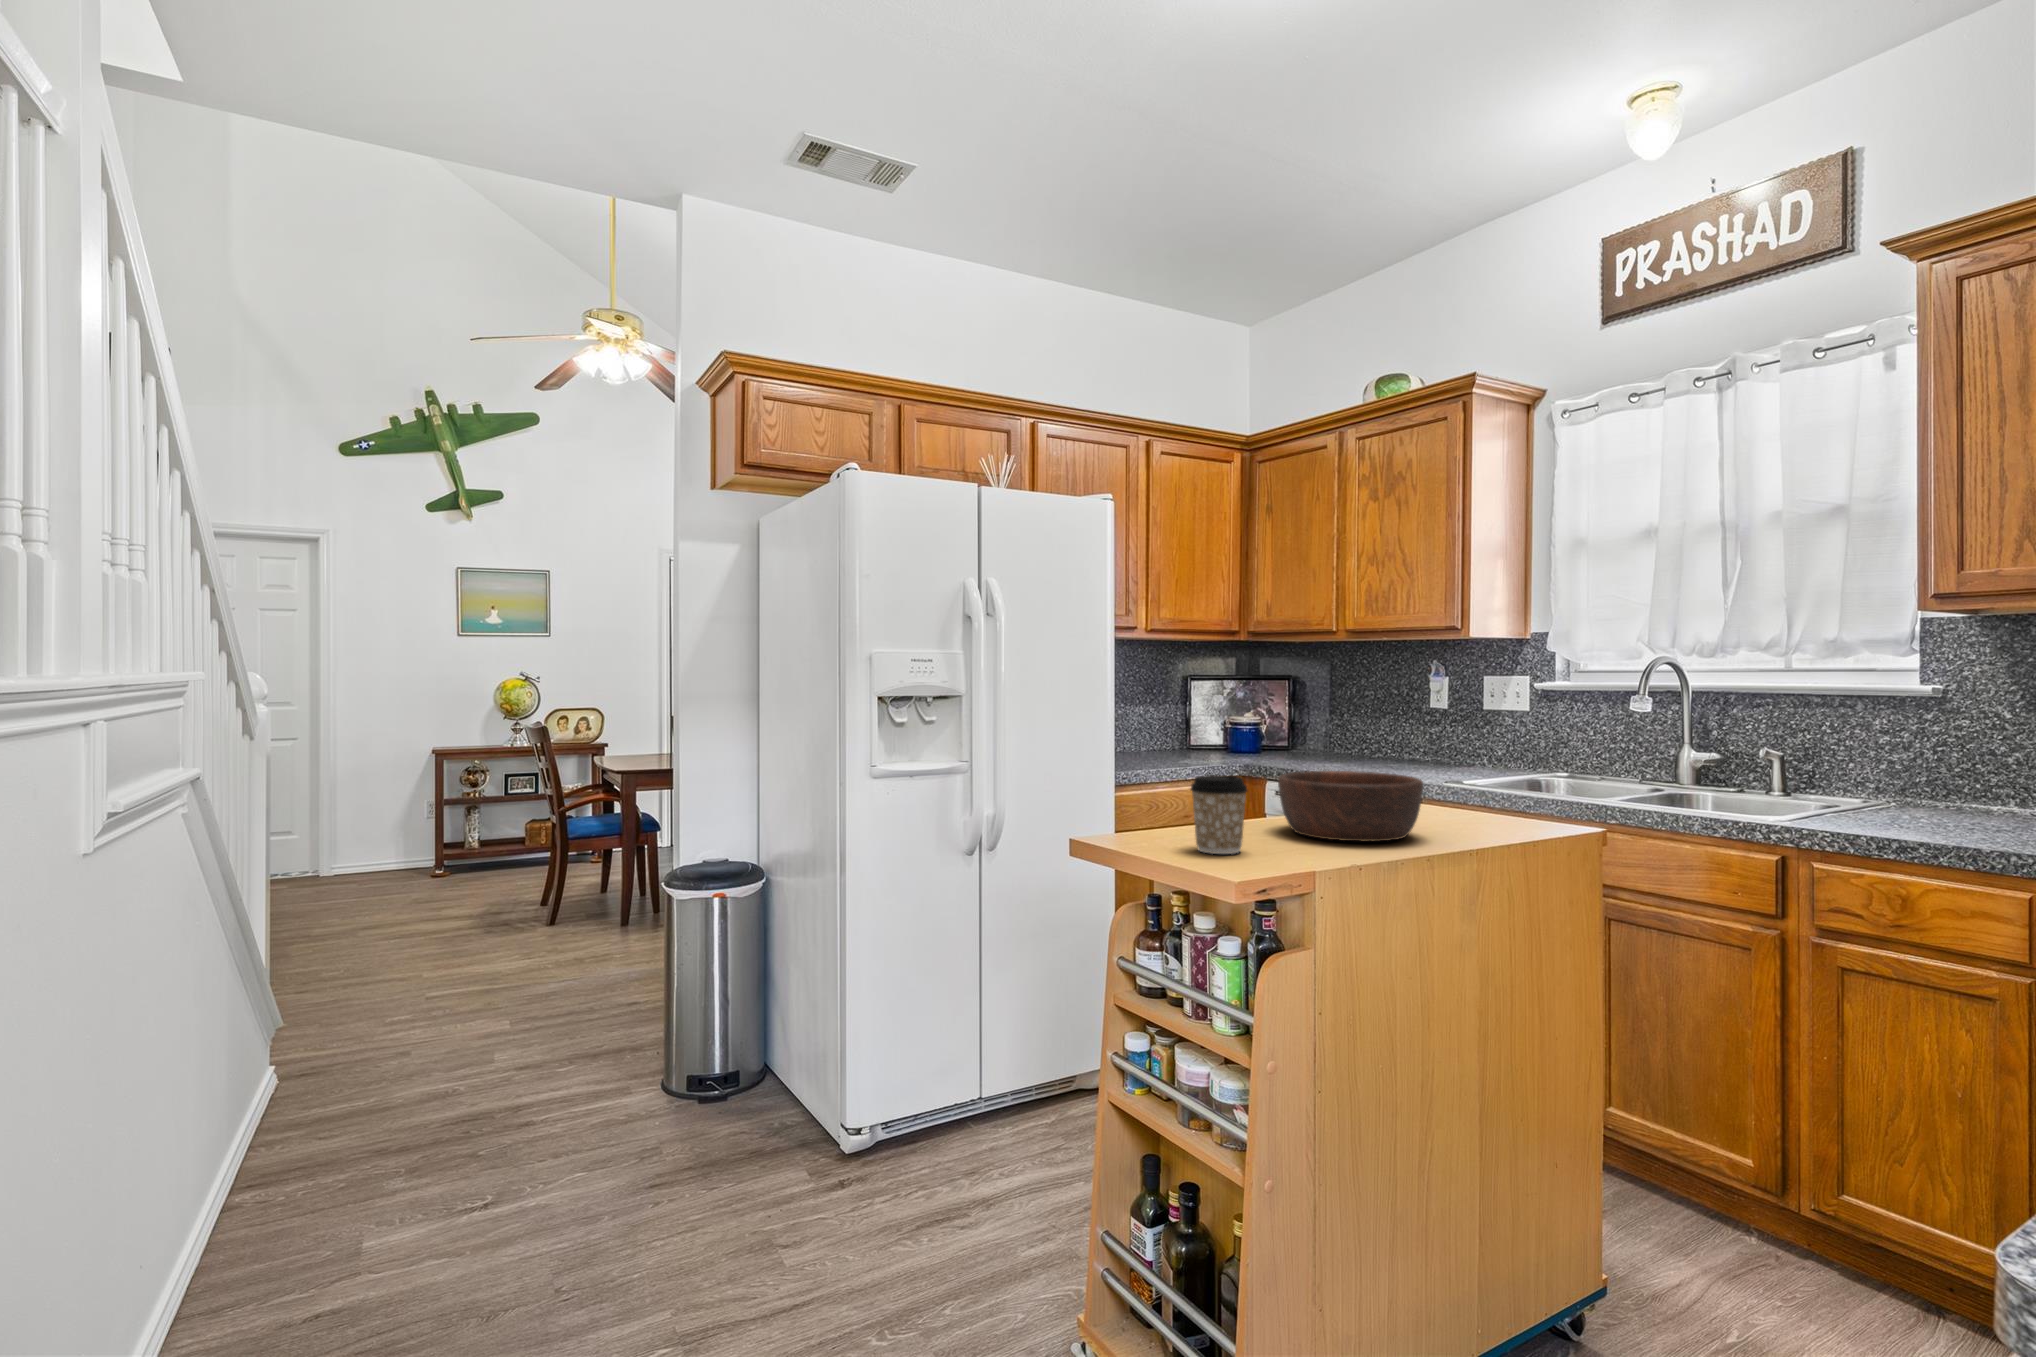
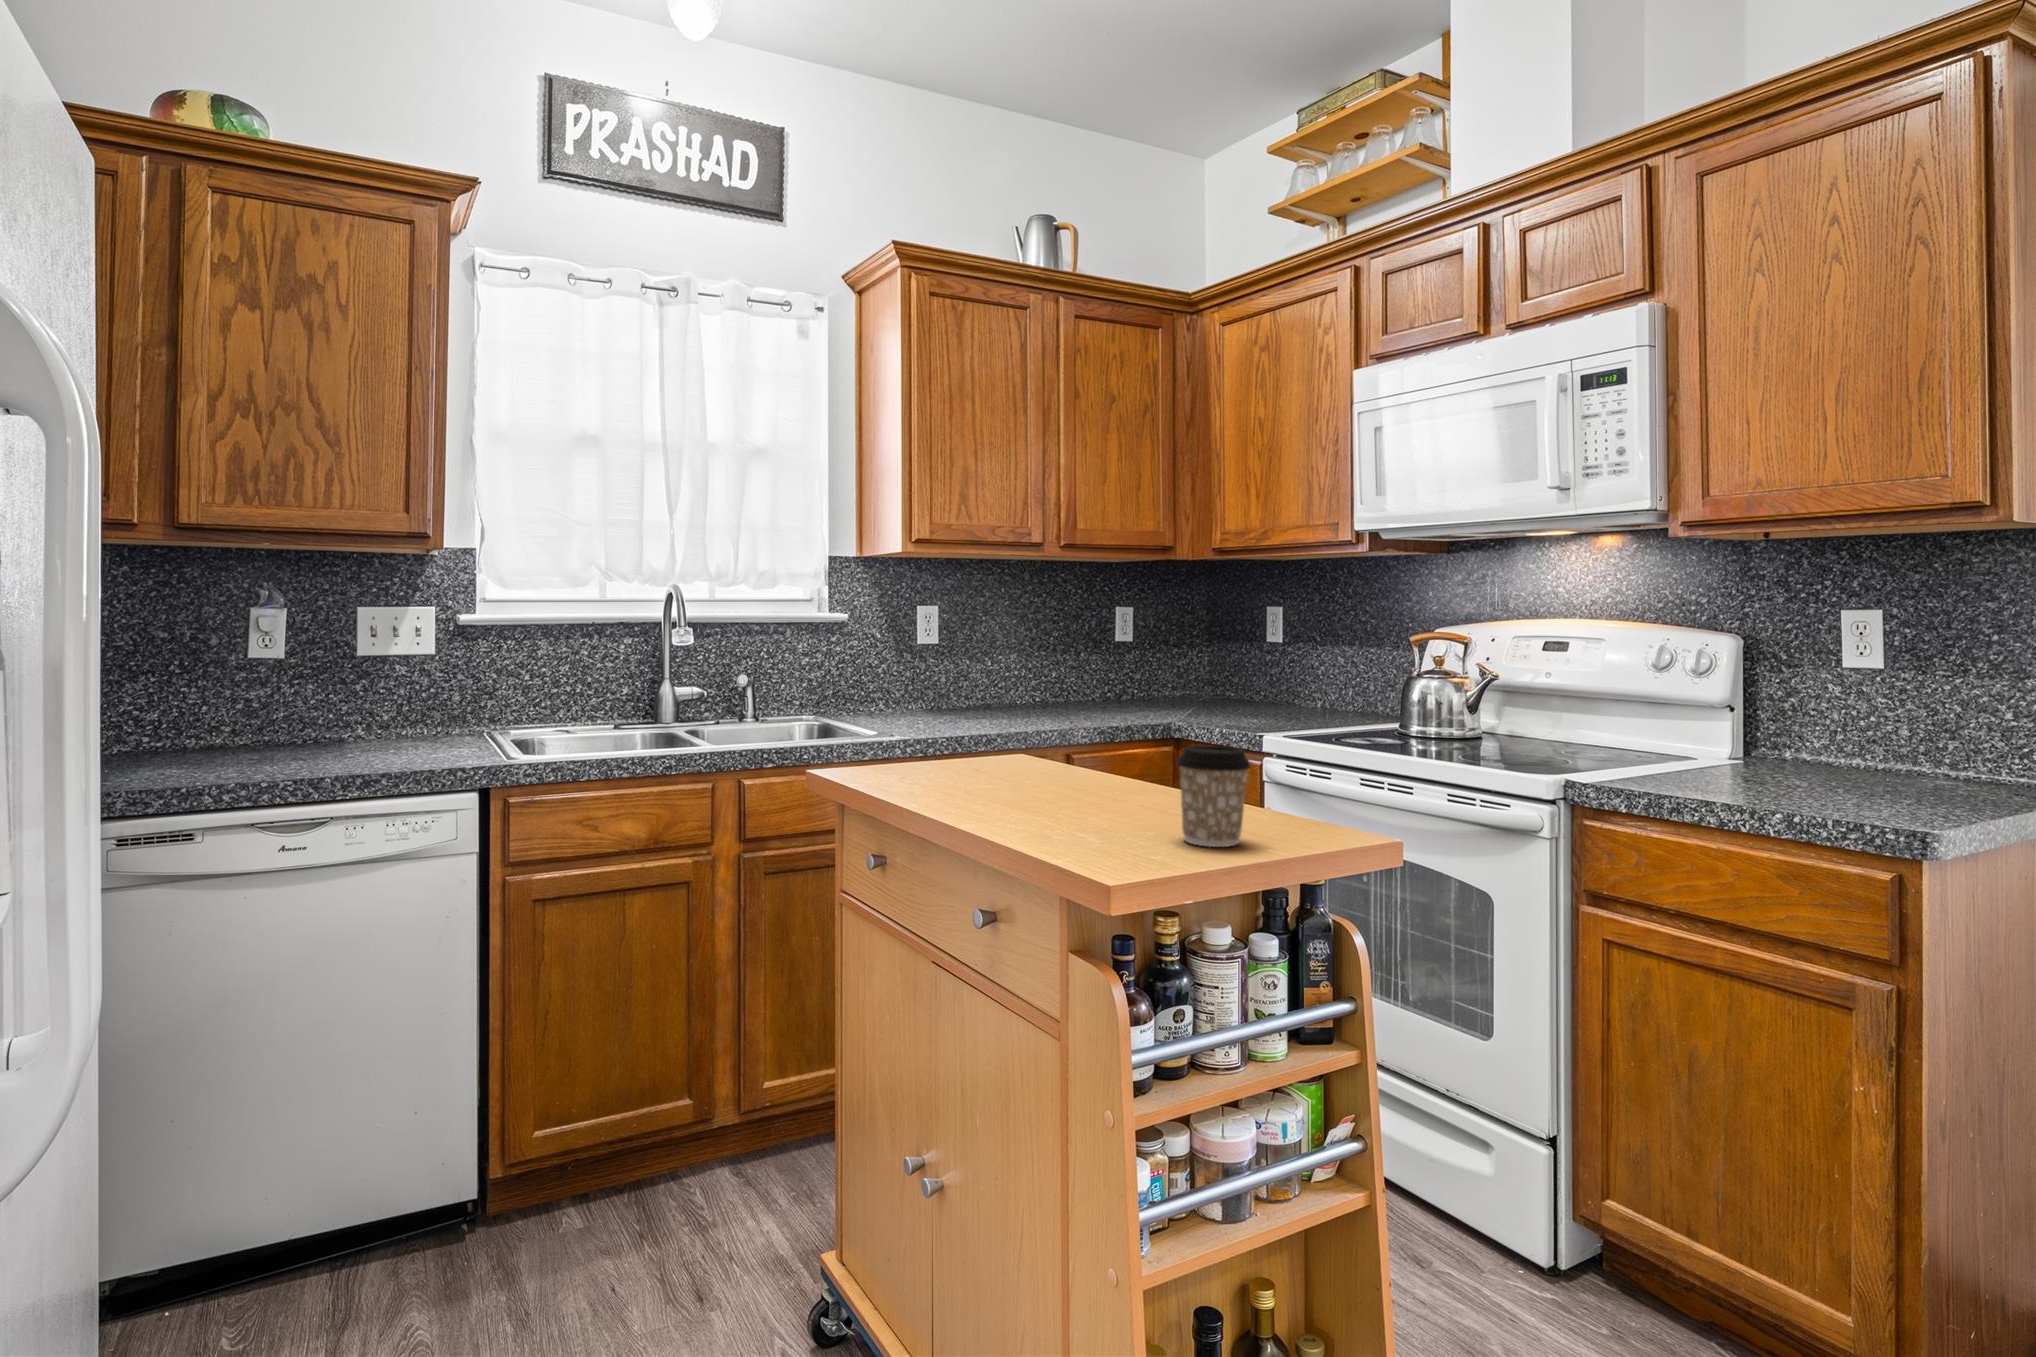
wooden bowl: present [1278,771,1423,841] -> none [996,728,1159,812]

